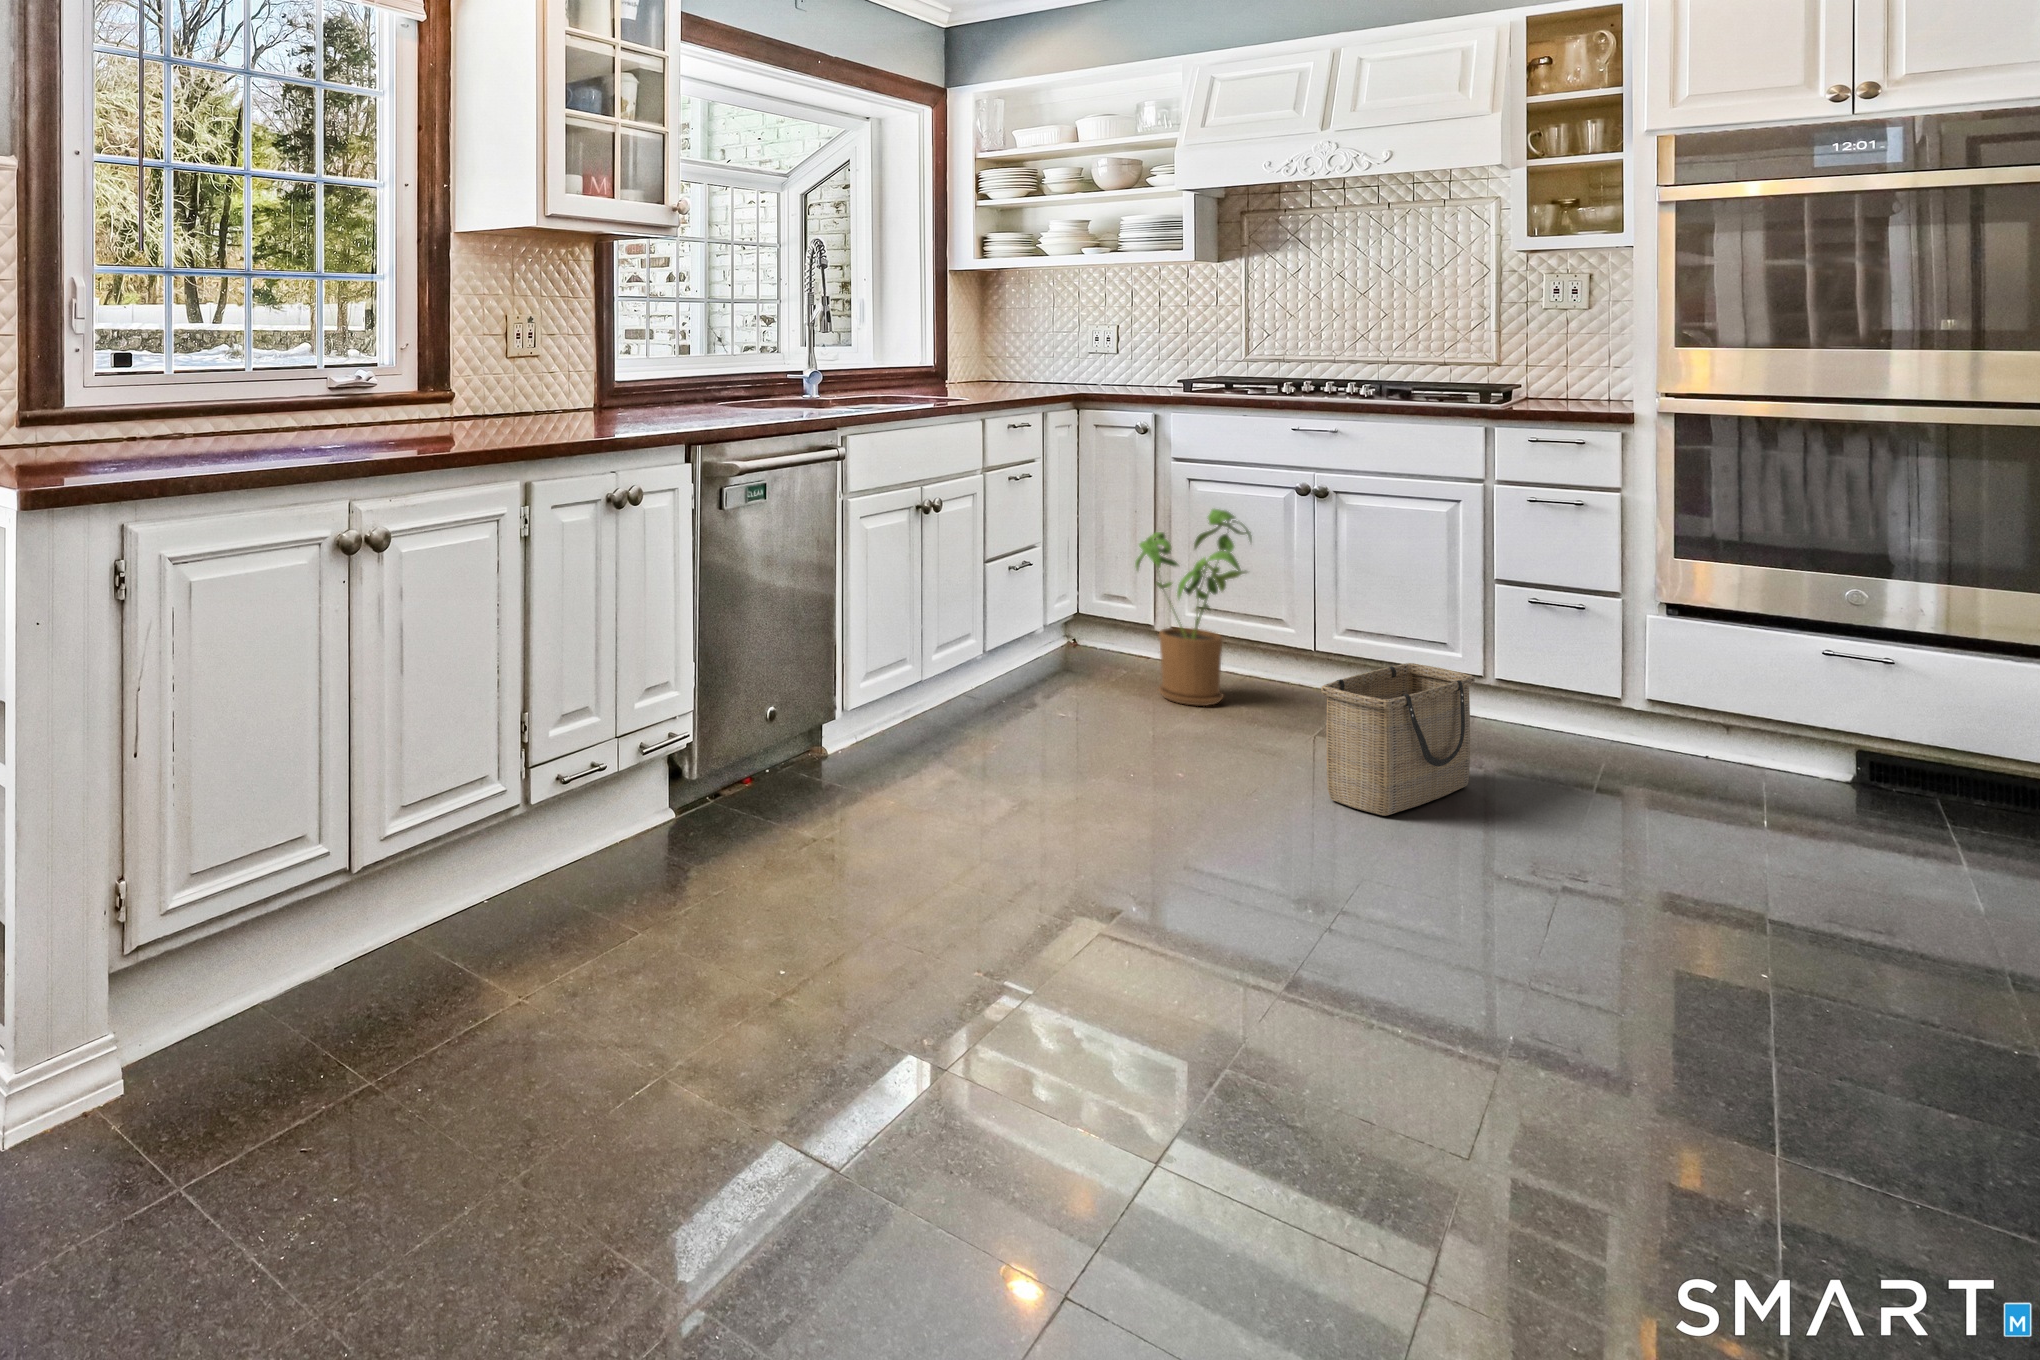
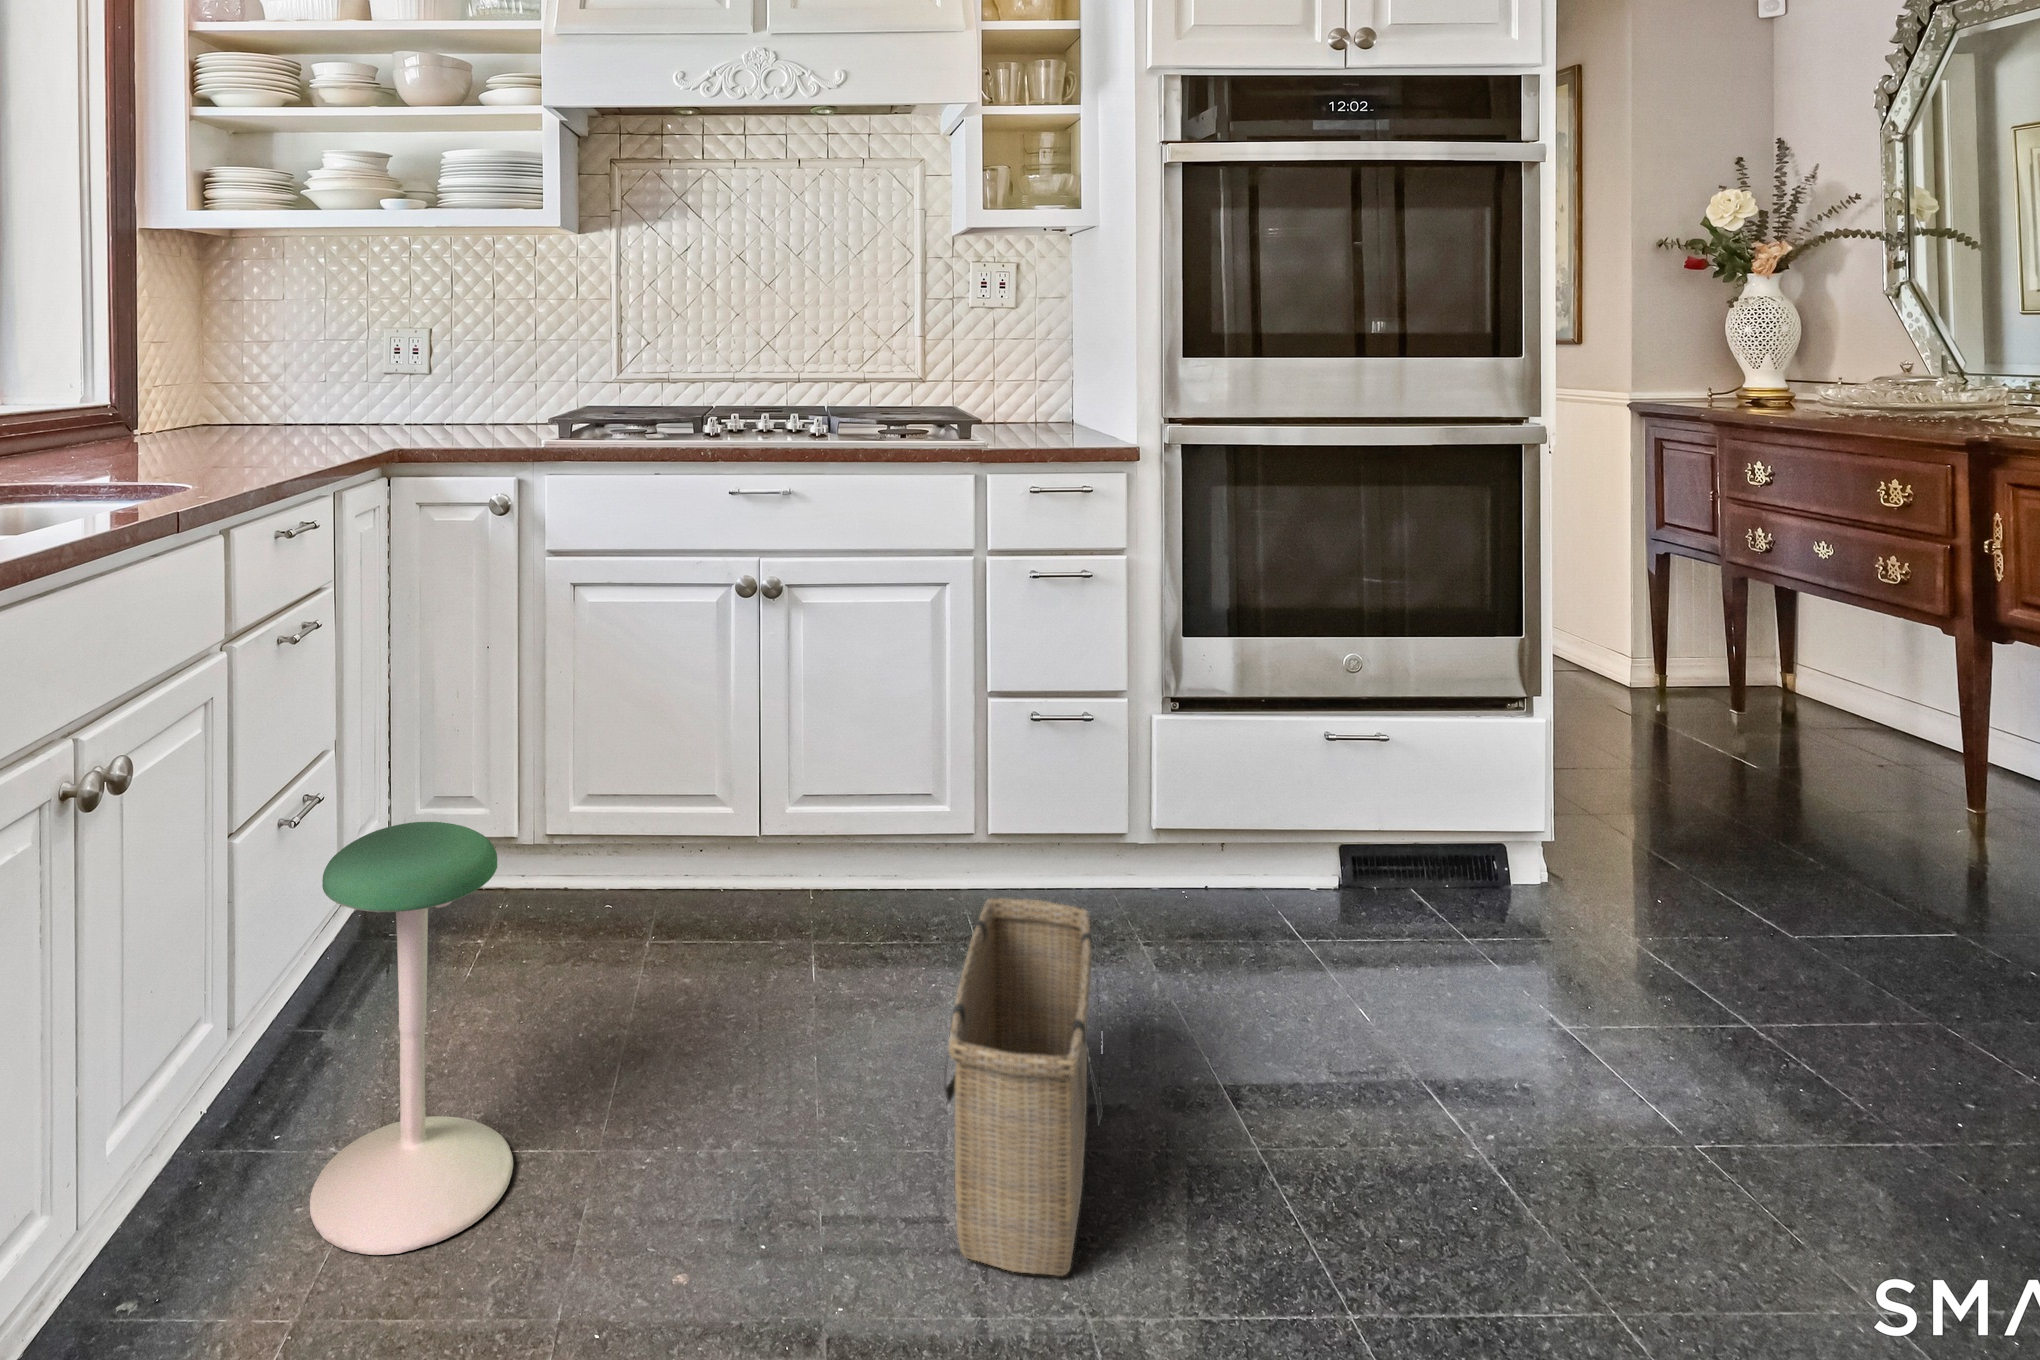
house plant: present [1135,509,1252,706] -> none [511,643,706,1005]
stool: none [1012,559,1110,738] -> present [310,822,513,1255]

